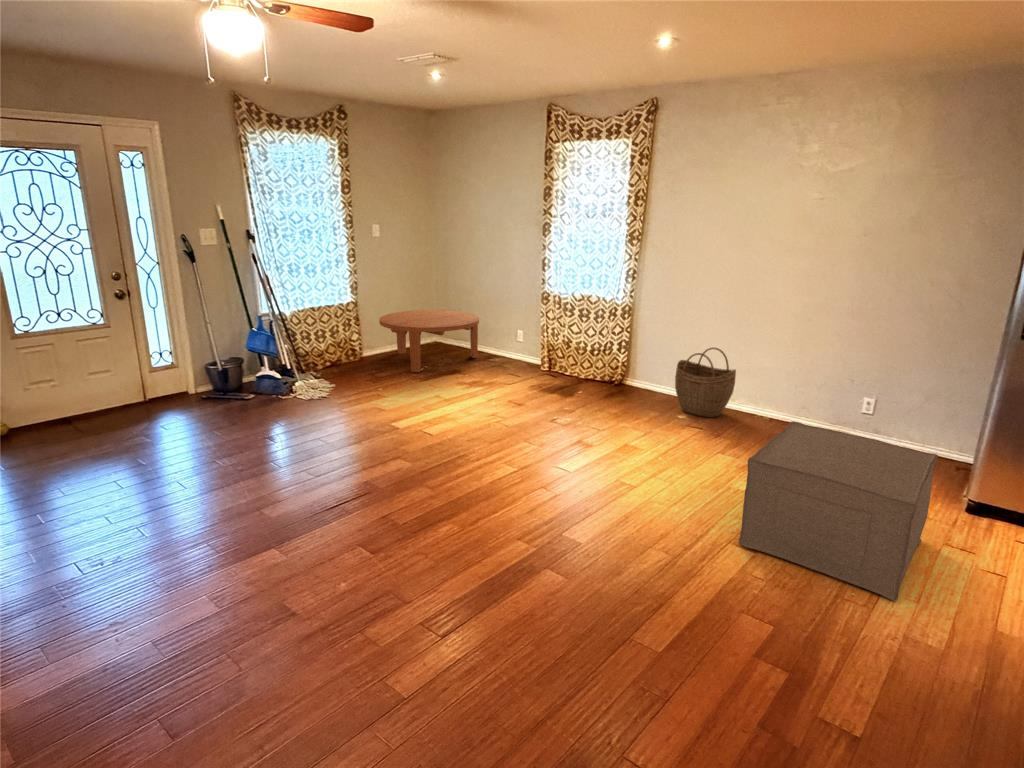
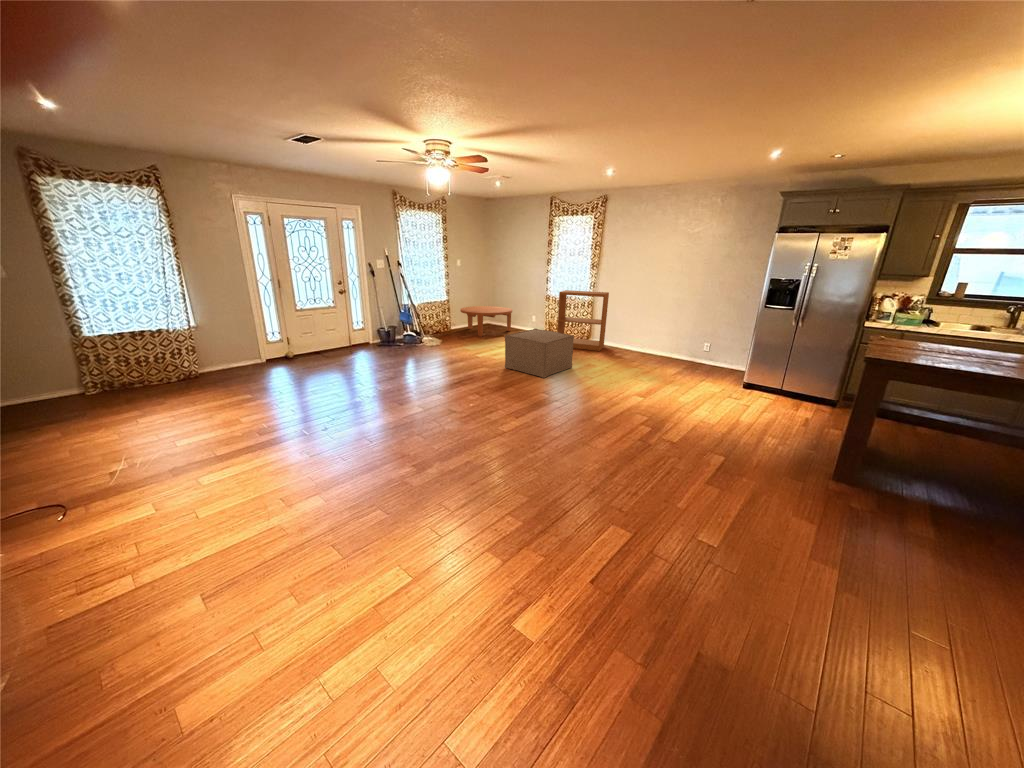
bookshelf: none [561,284,664,407] -> present [557,290,609,351]
woven basket: present [675,347,736,418] -> none [614,321,644,355]
ottoman: present [739,422,938,601] -> present [505,329,574,378]

